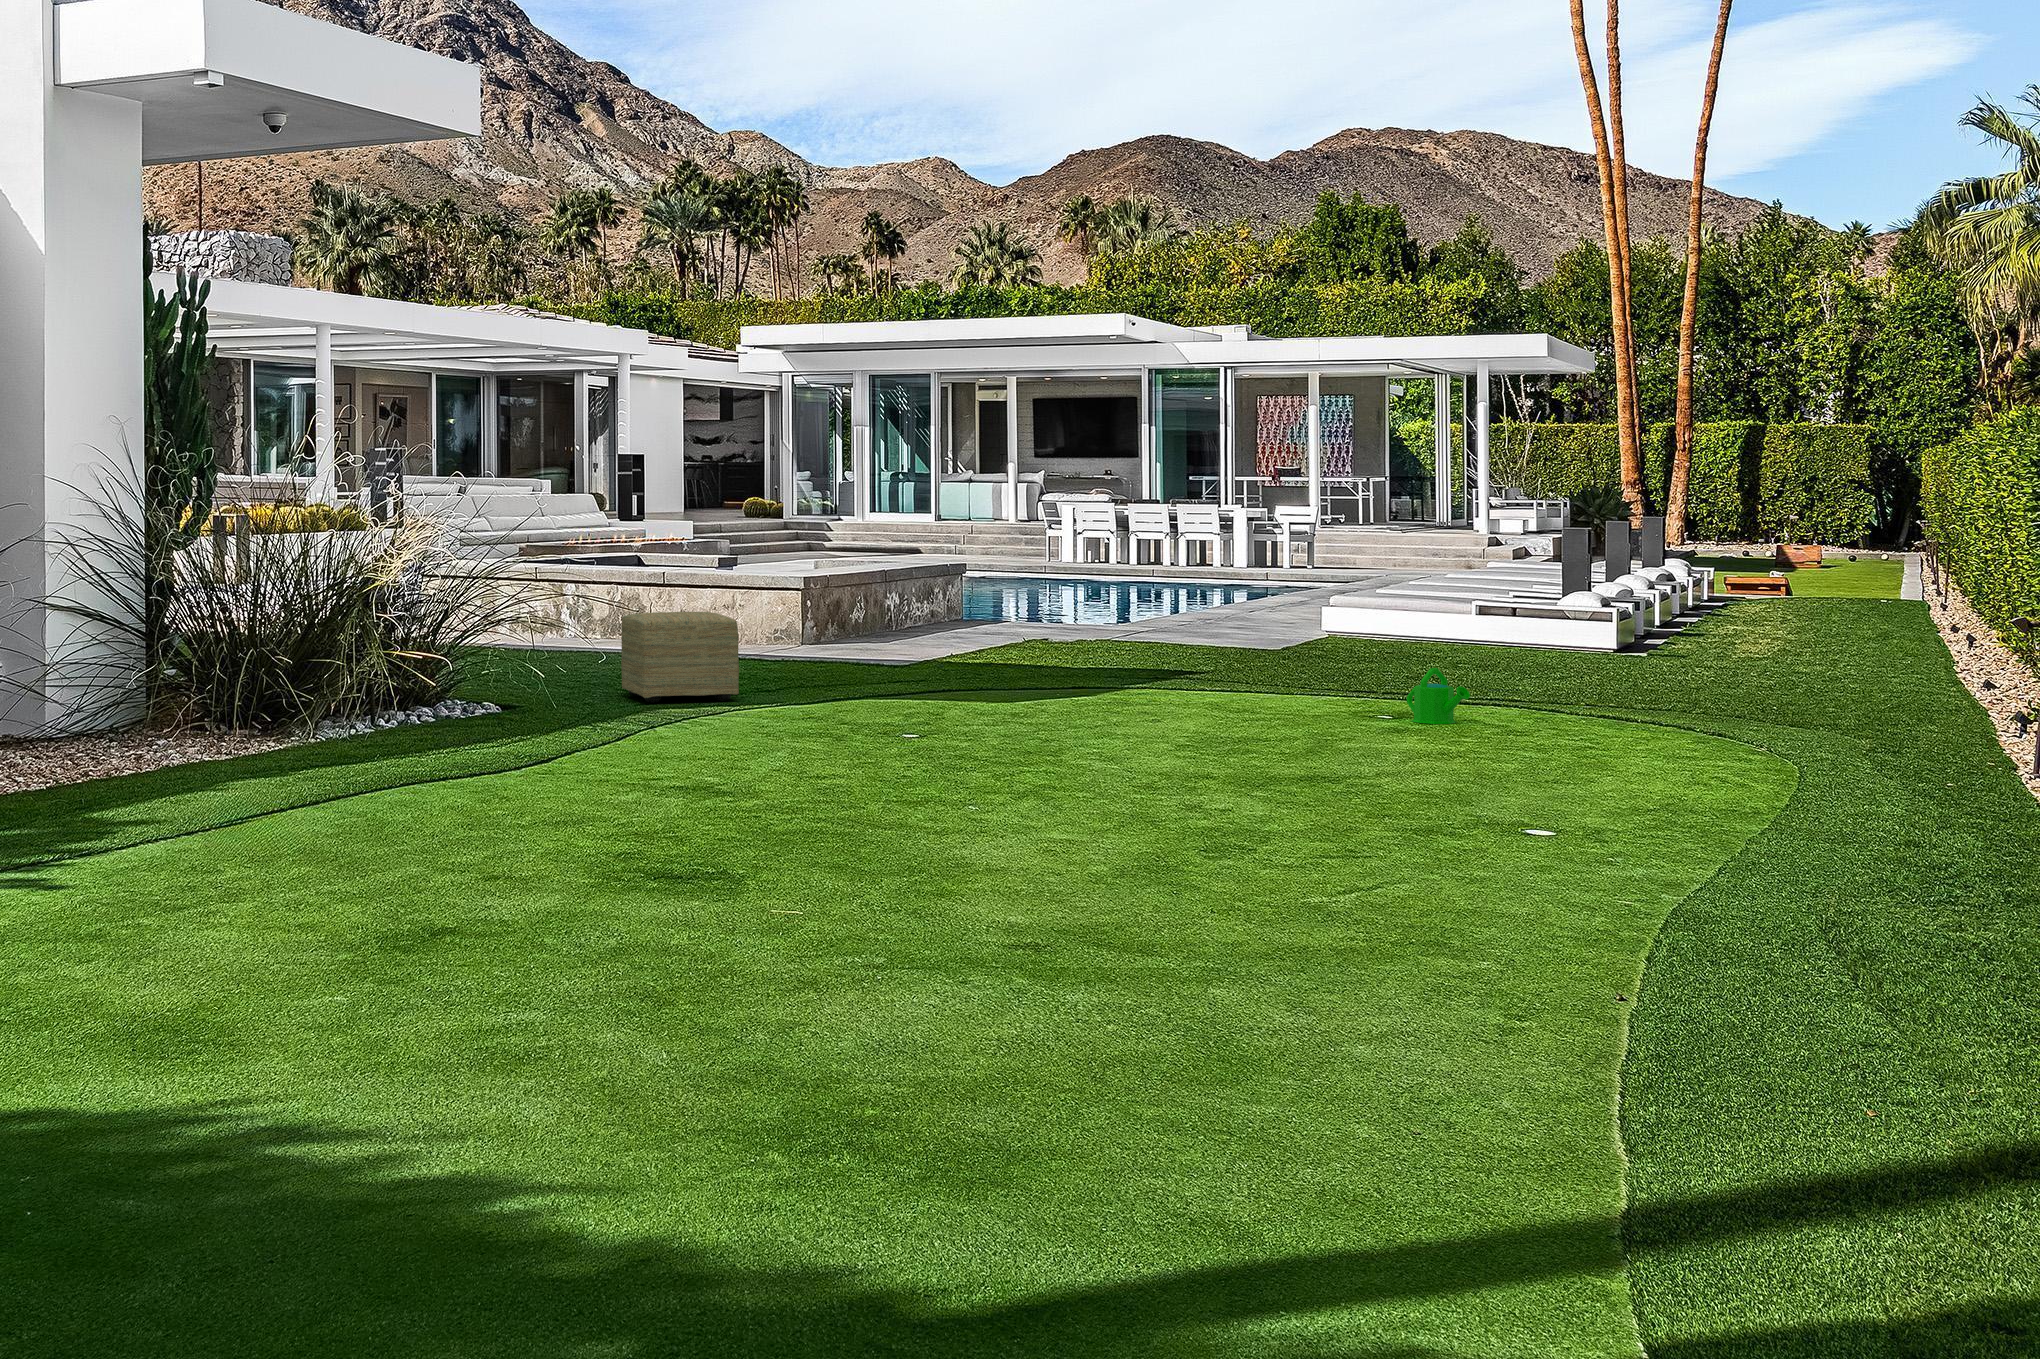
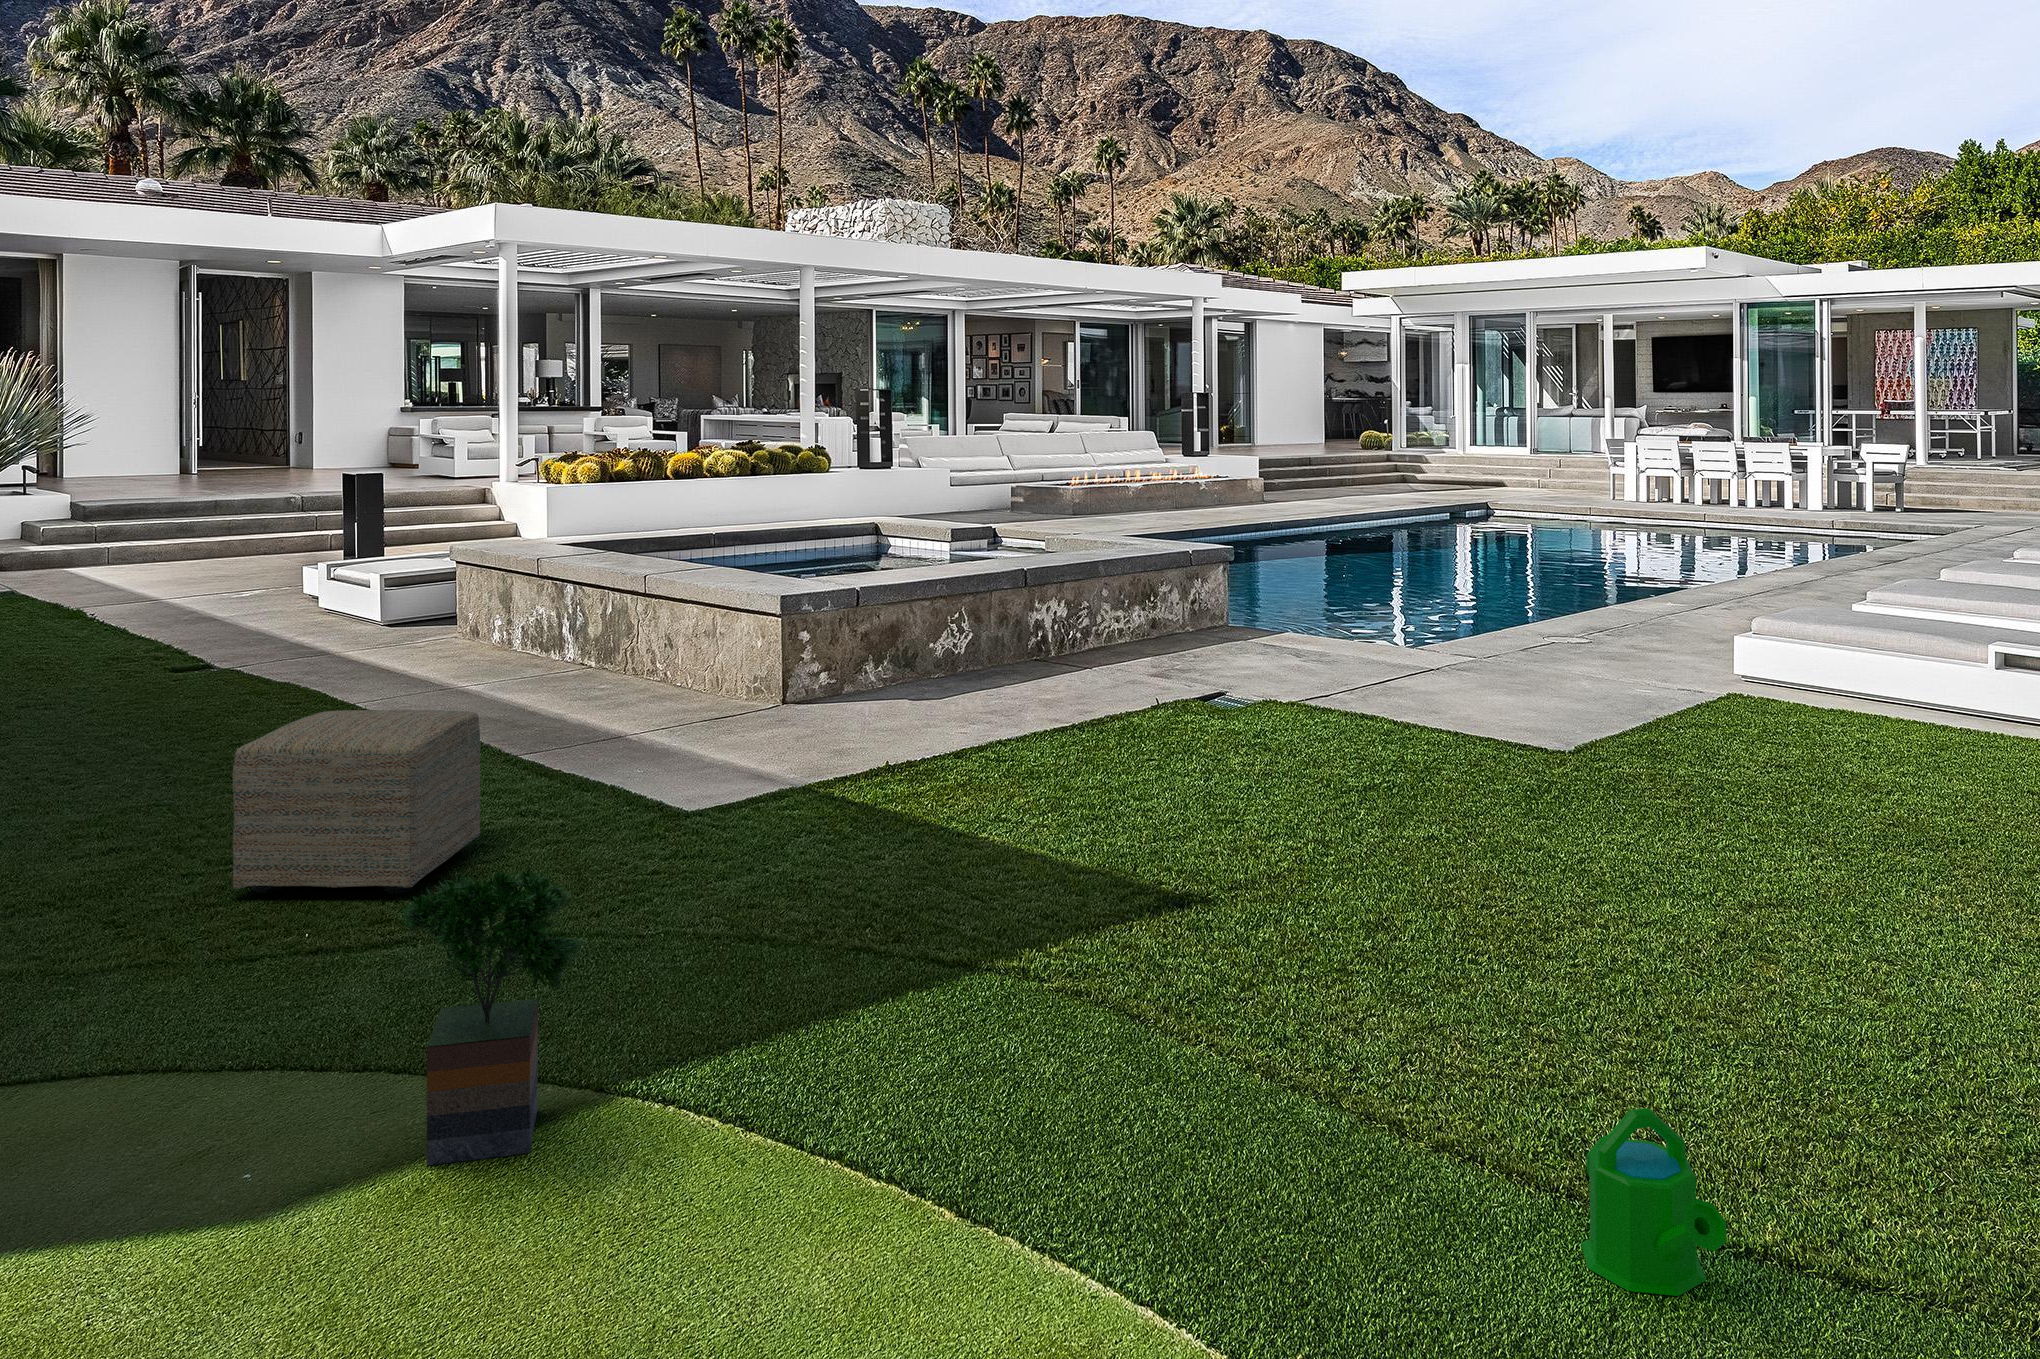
potted tree: none [936,619,1022,730] -> present [400,868,583,1165]

